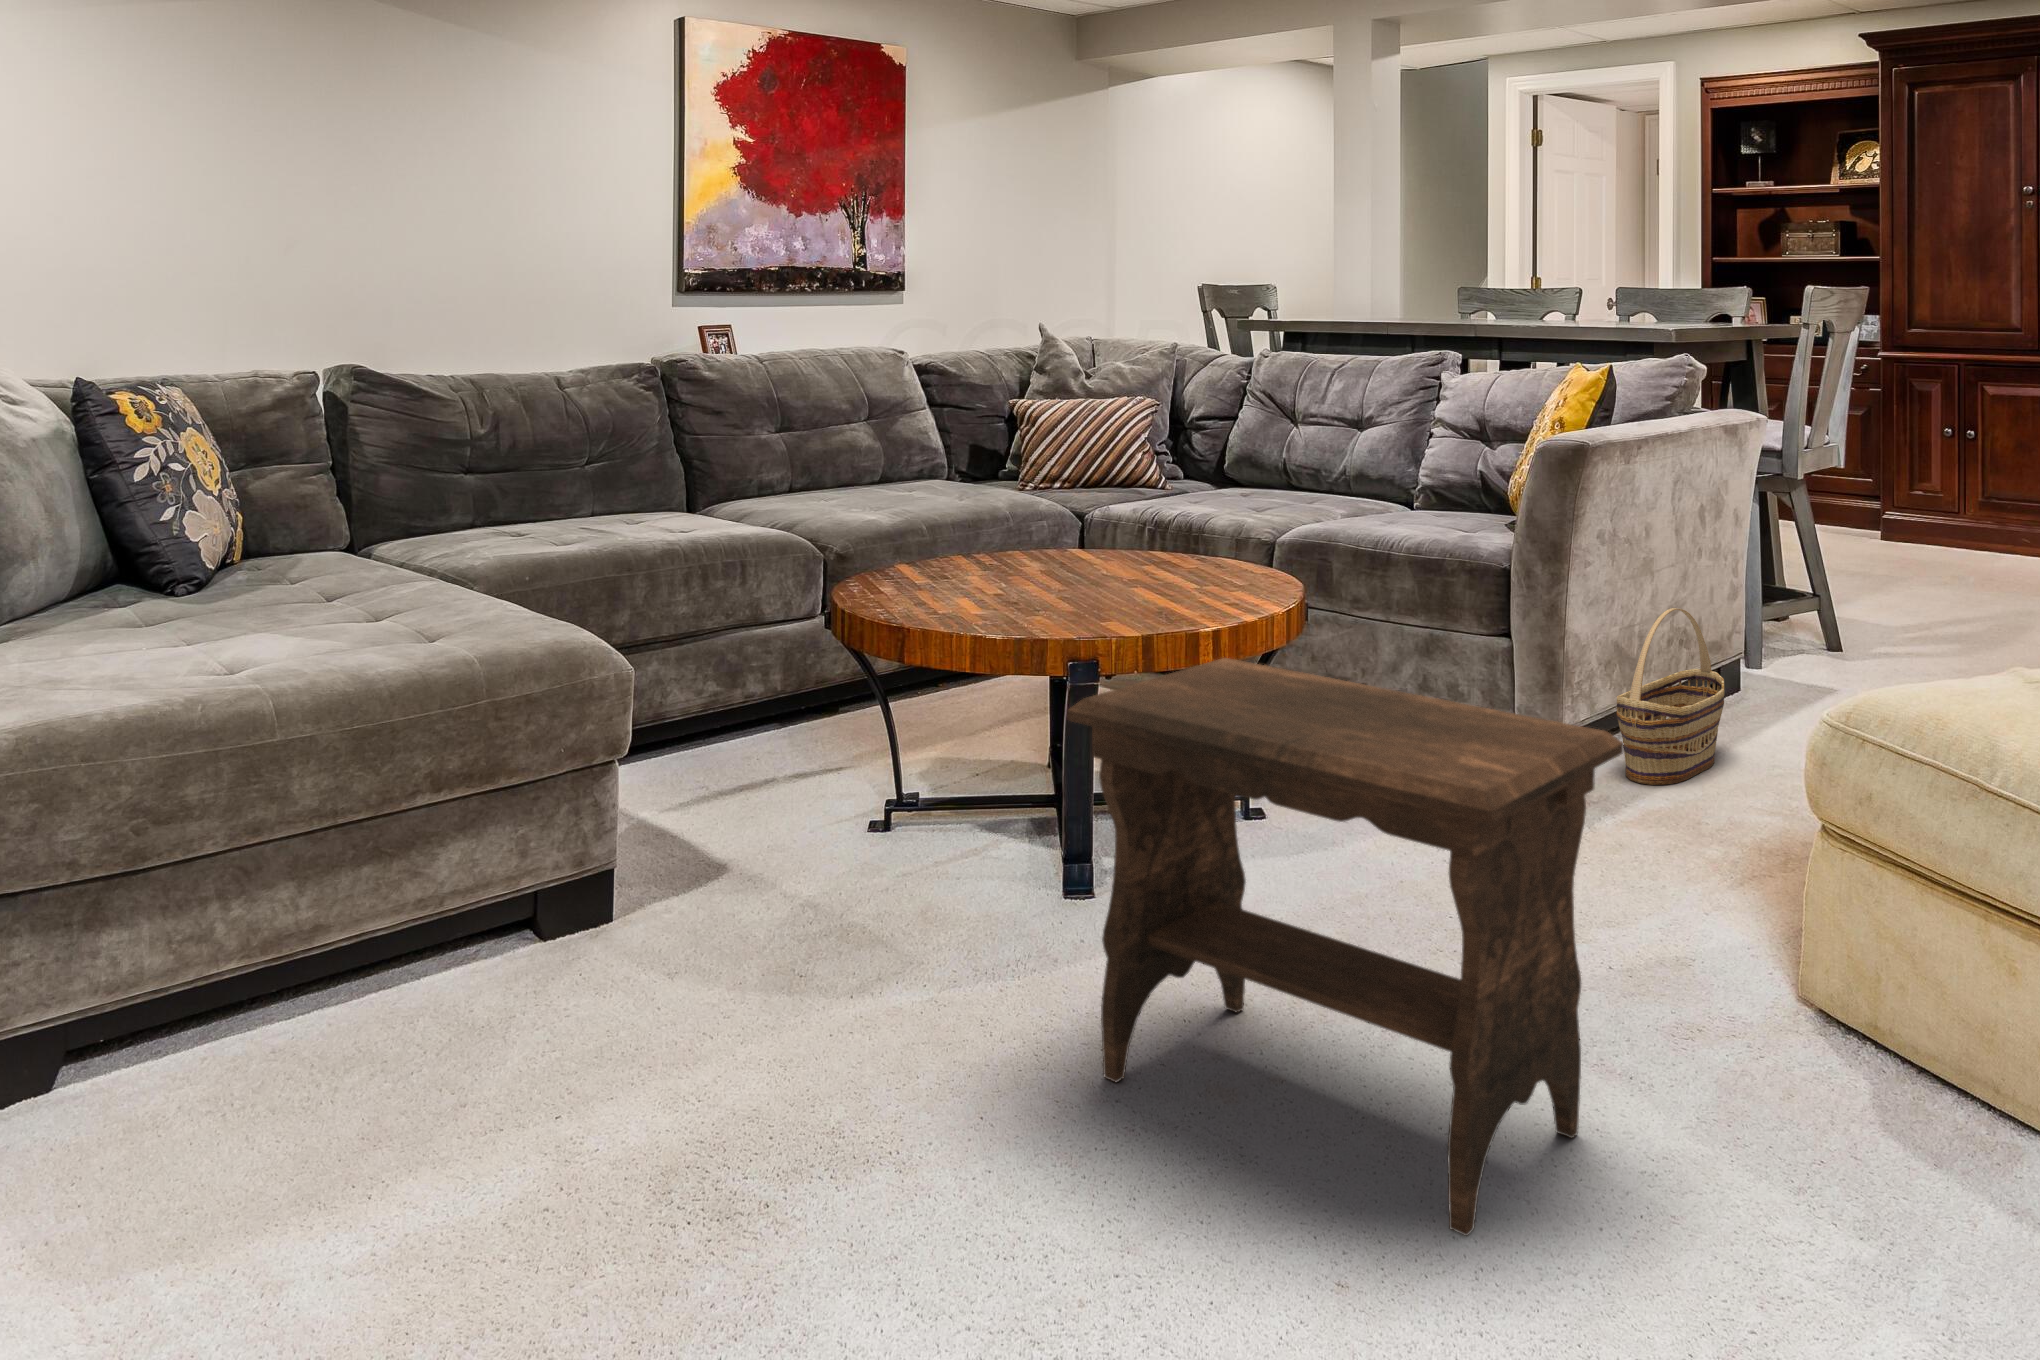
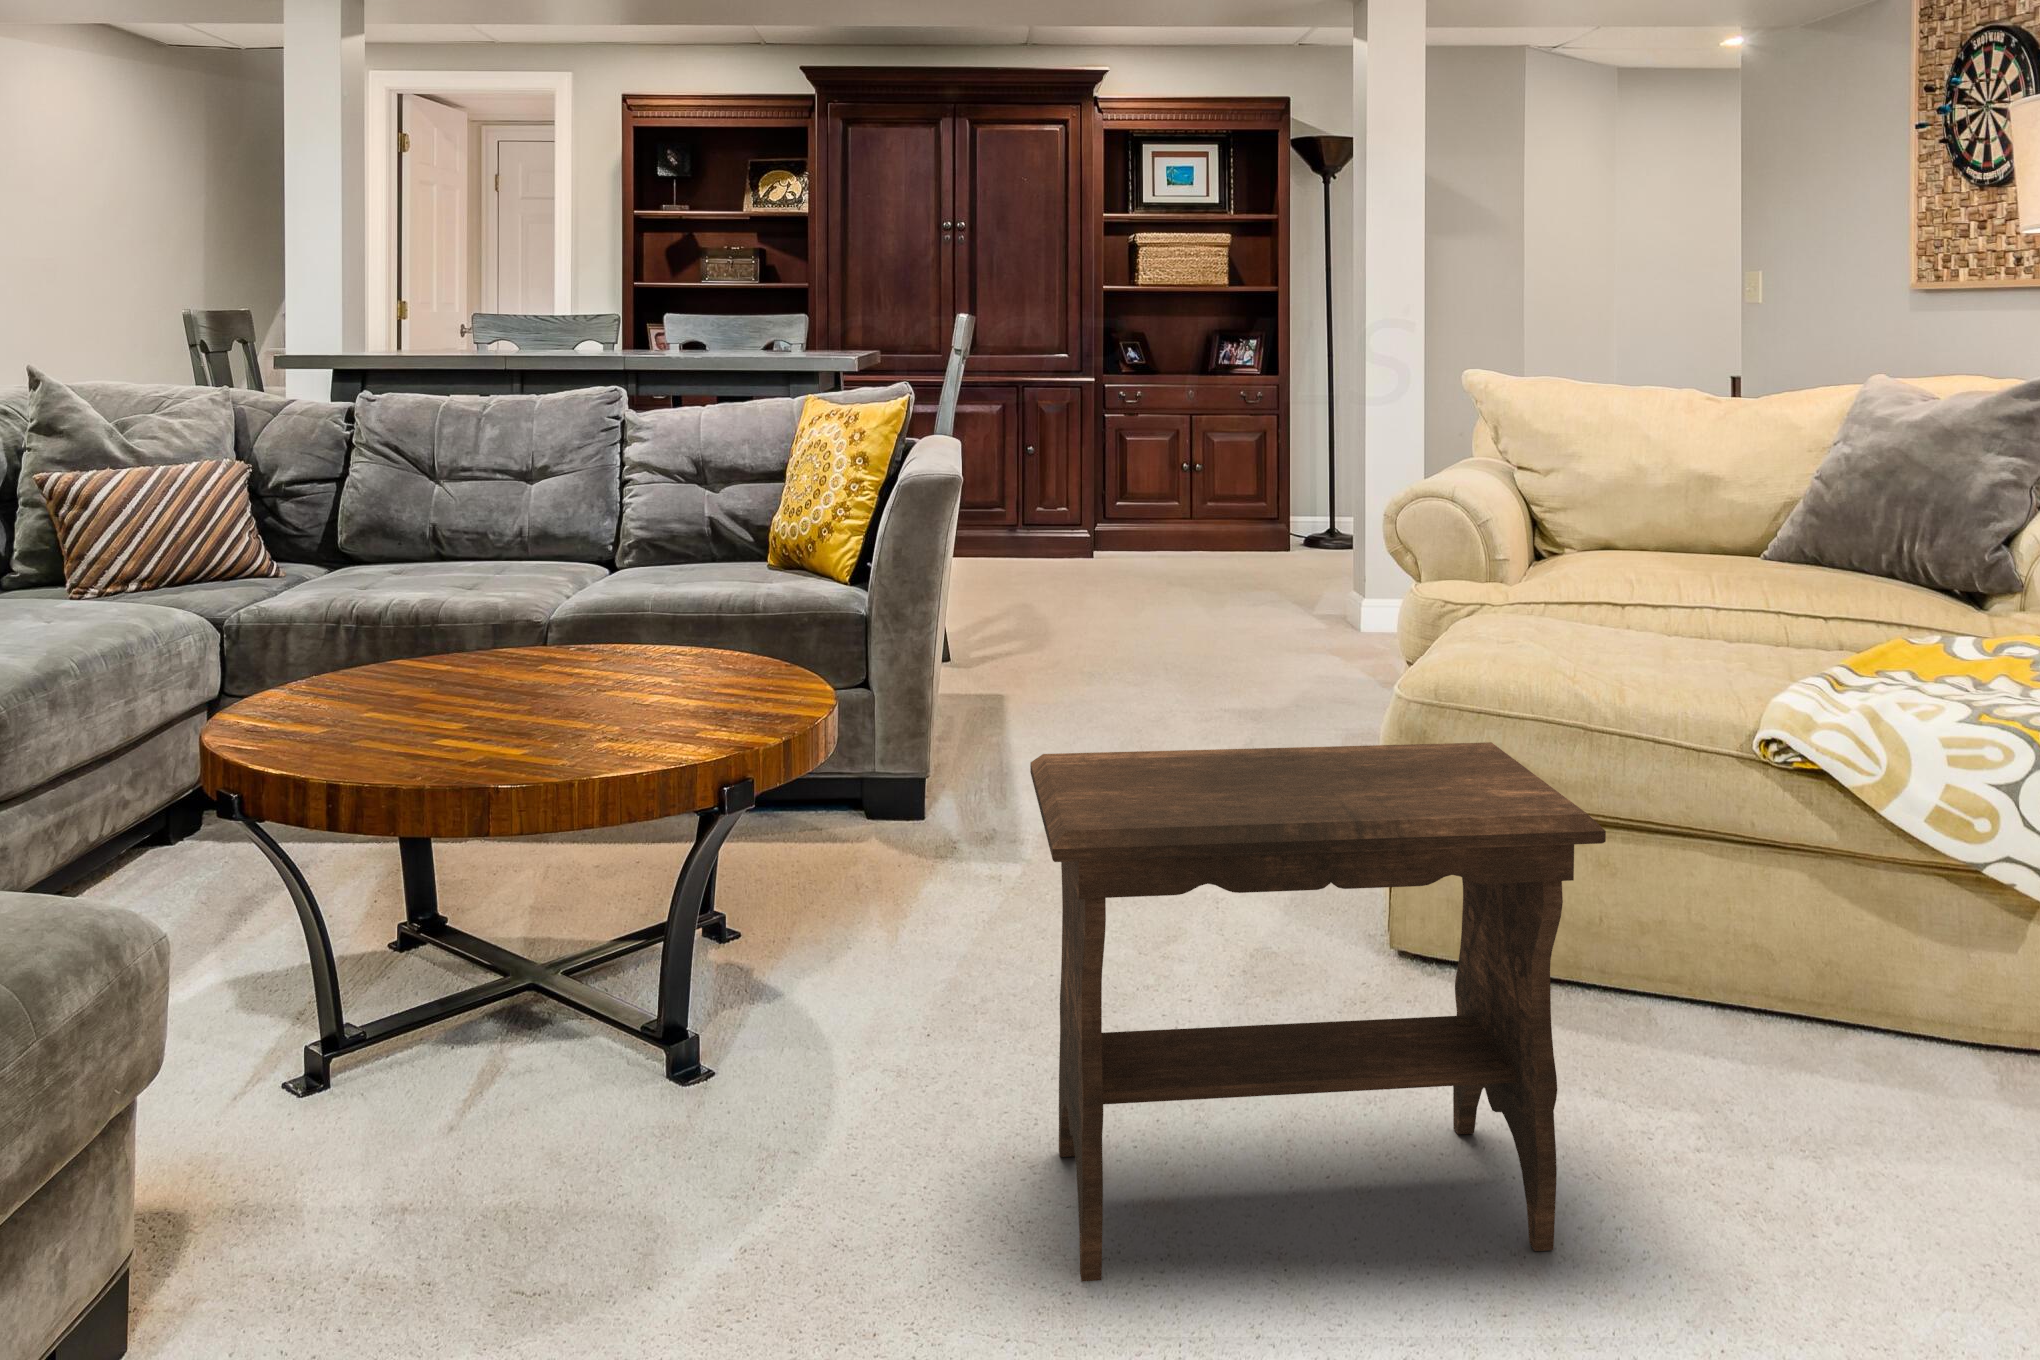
basket: present [1617,608,1724,785] -> none [978,634,1050,813]

